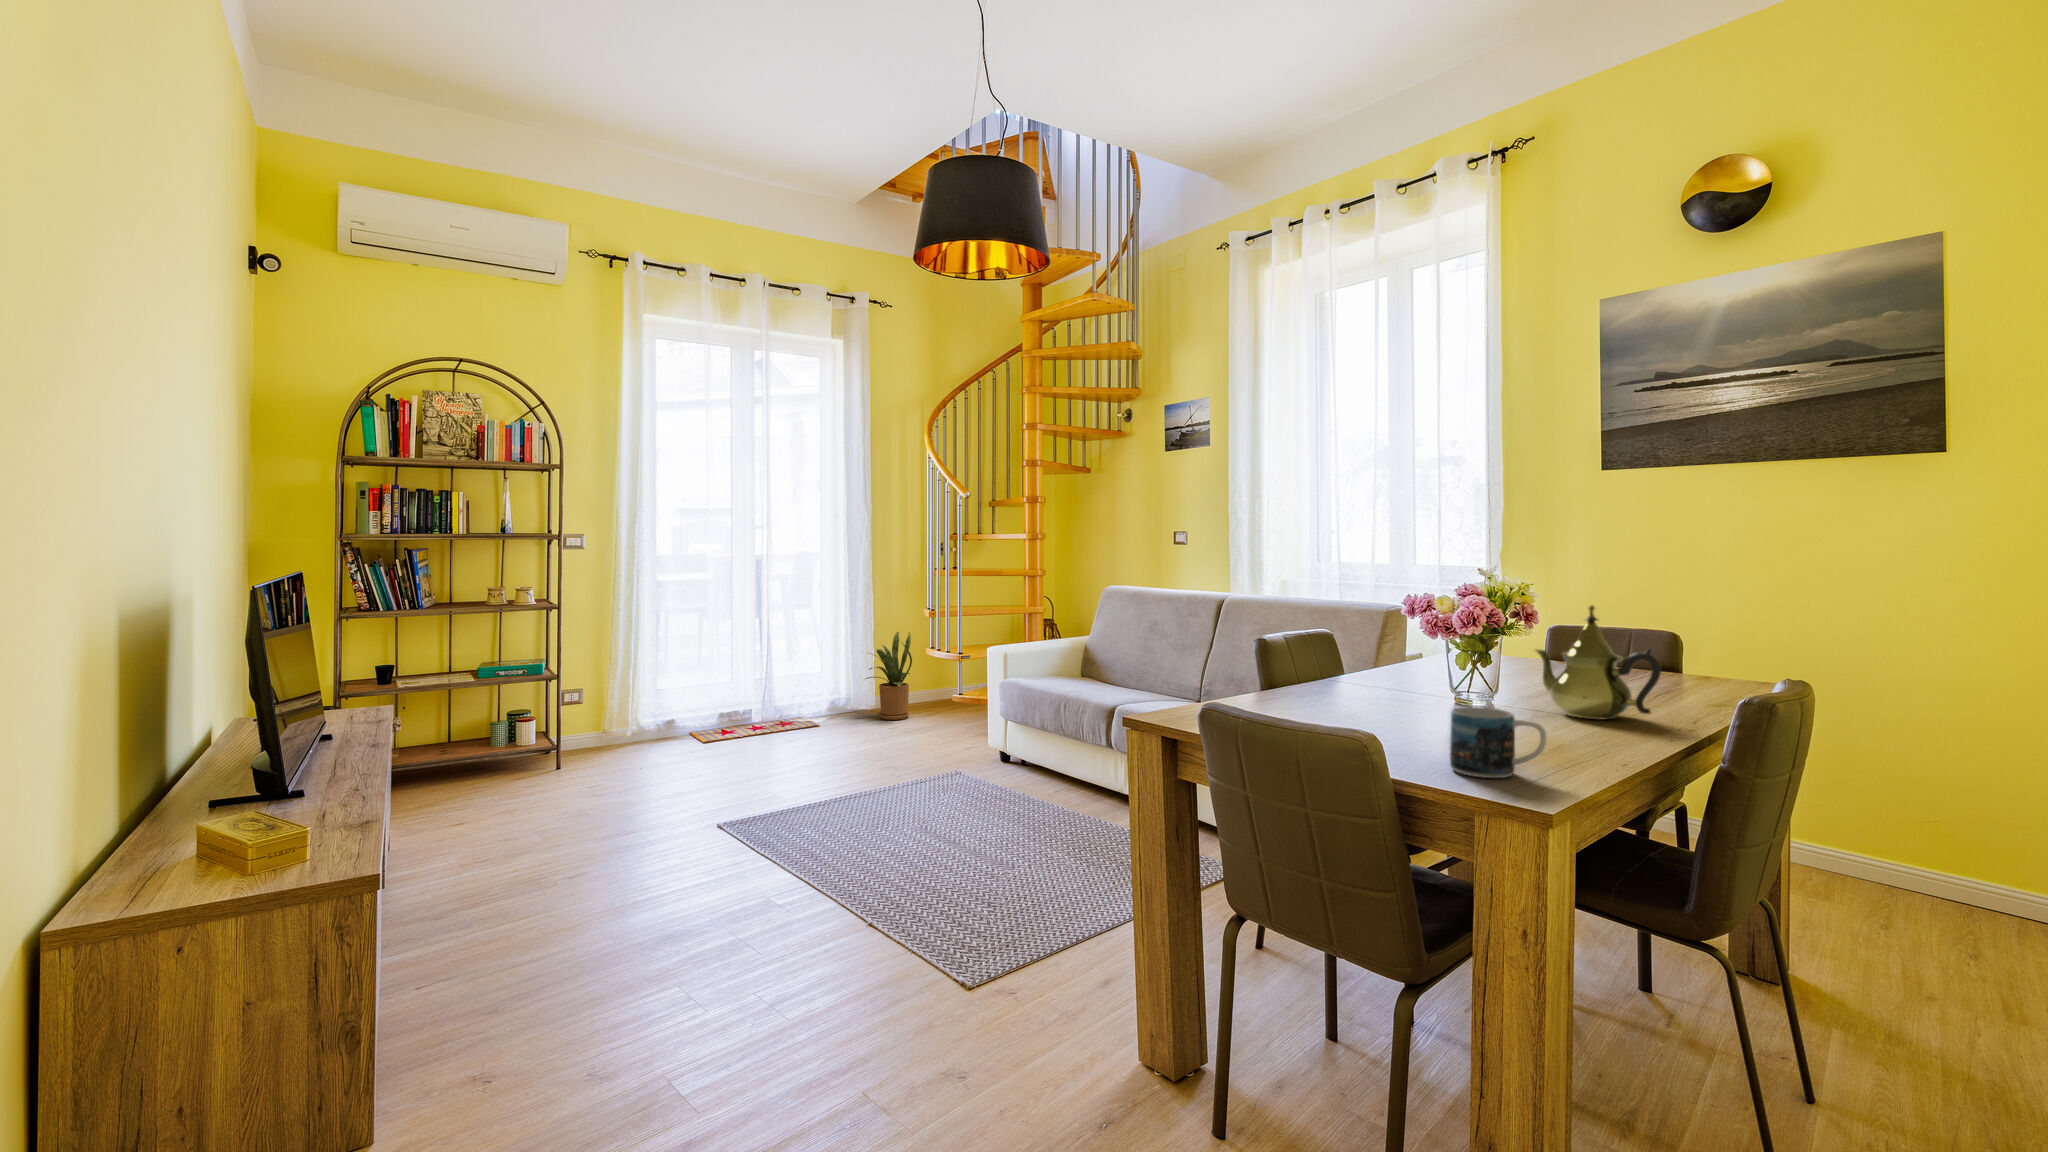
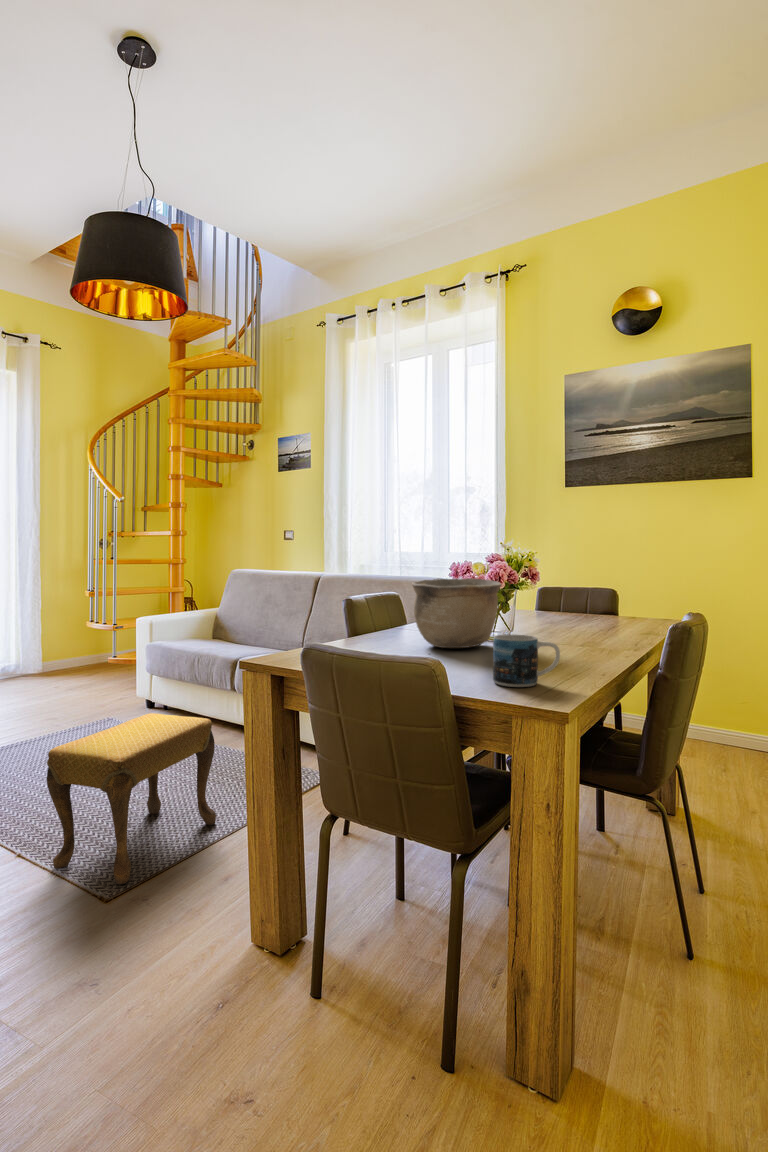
teapot: present [1535,606,1661,719] -> none [537,565,617,645]
bowl: none [1345,620,1476,716] -> present [412,578,502,648]
house plant: present [866,632,912,720] -> none [27,608,75,681]
footstool: none [906,772,1089,970] -> present [47,713,216,884]

